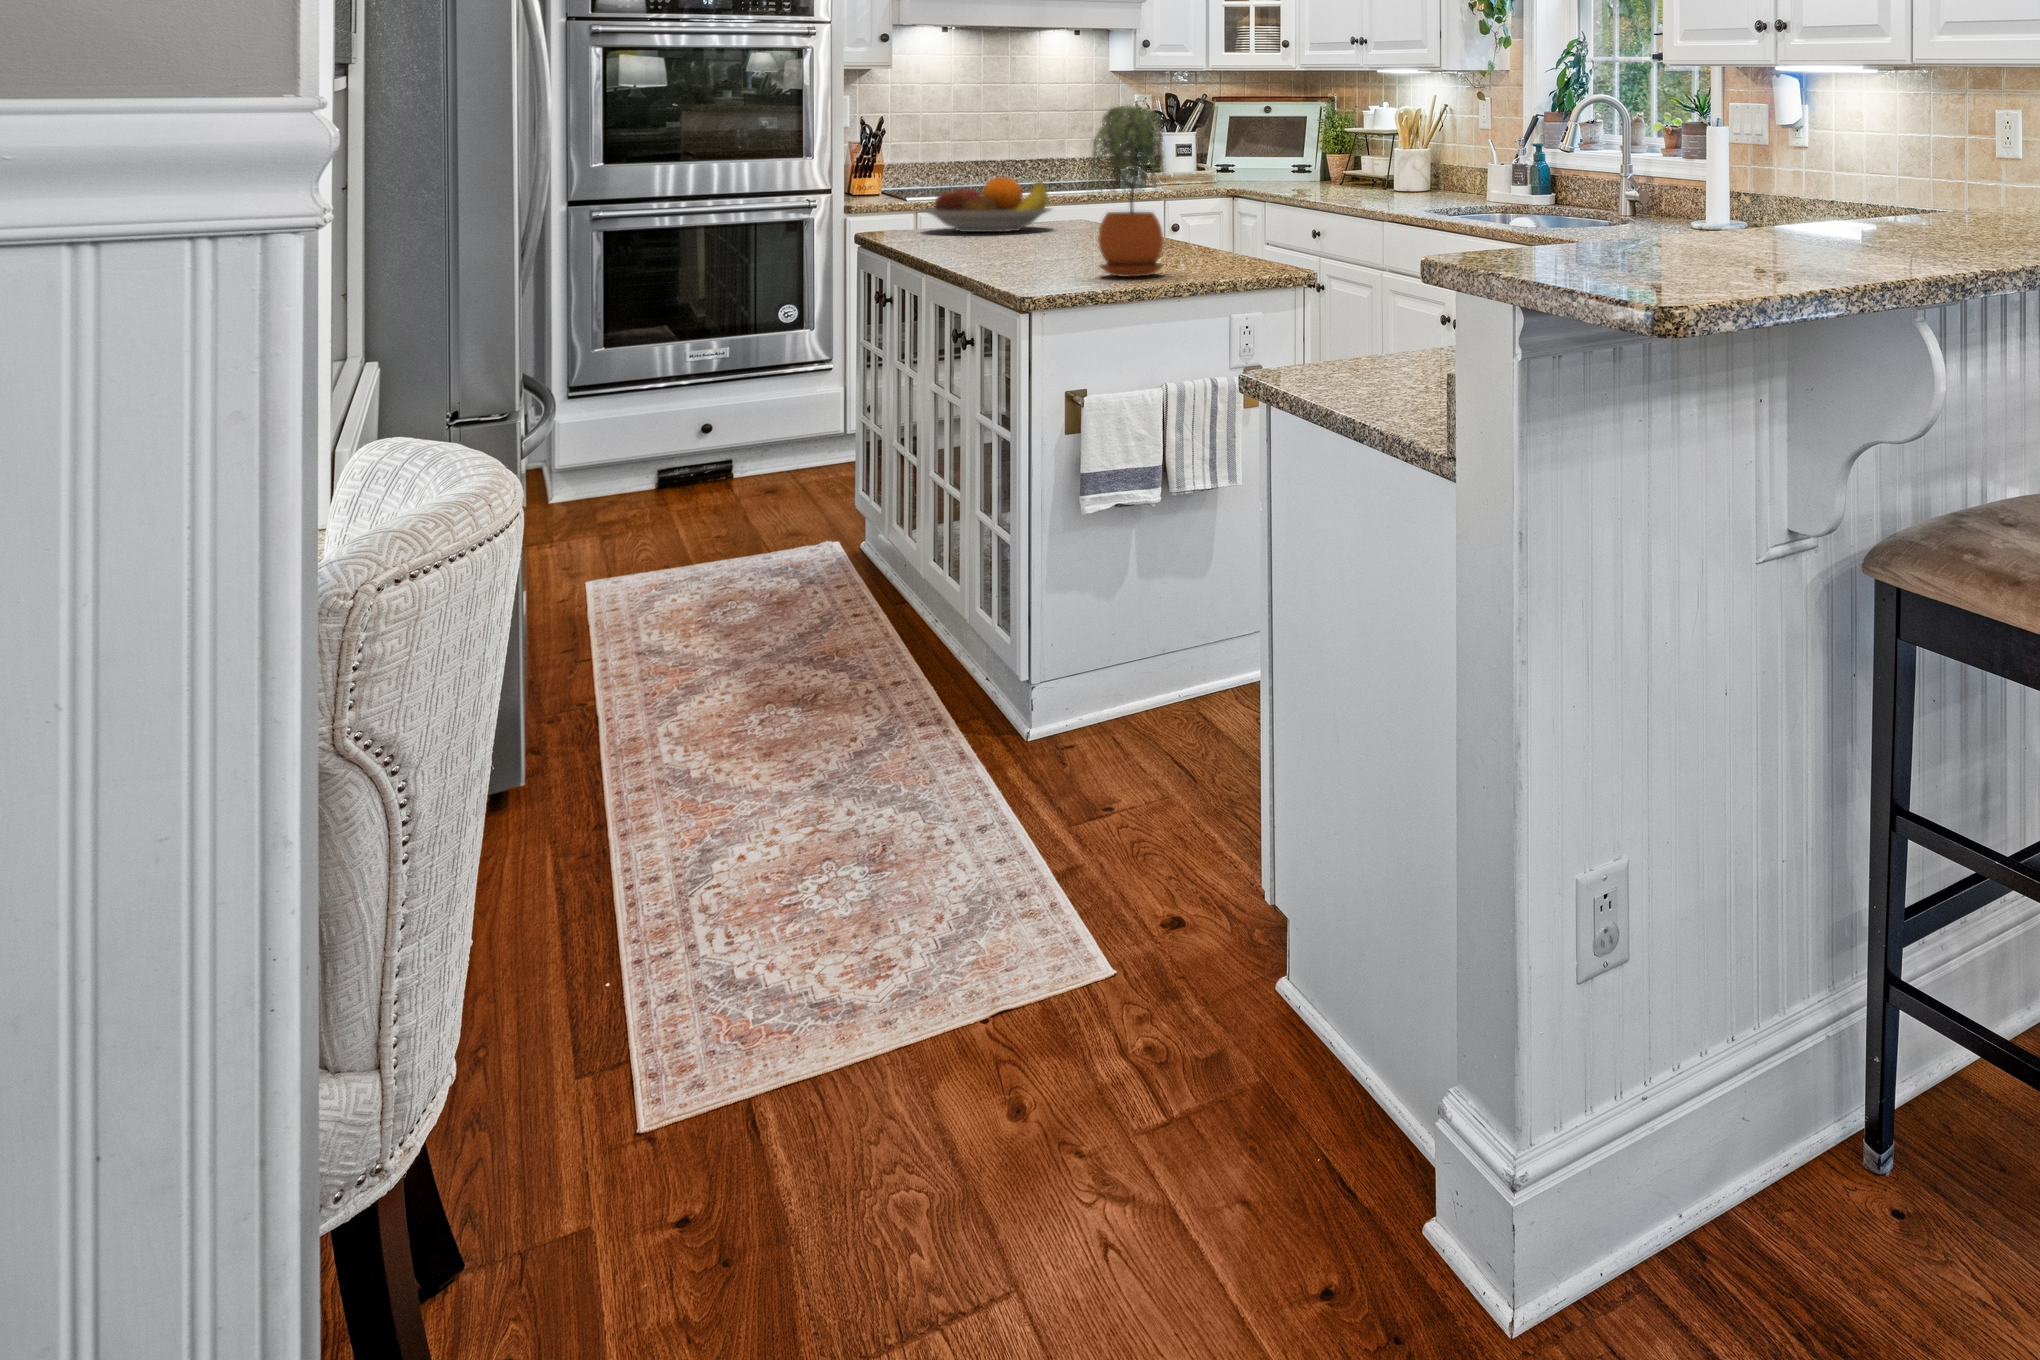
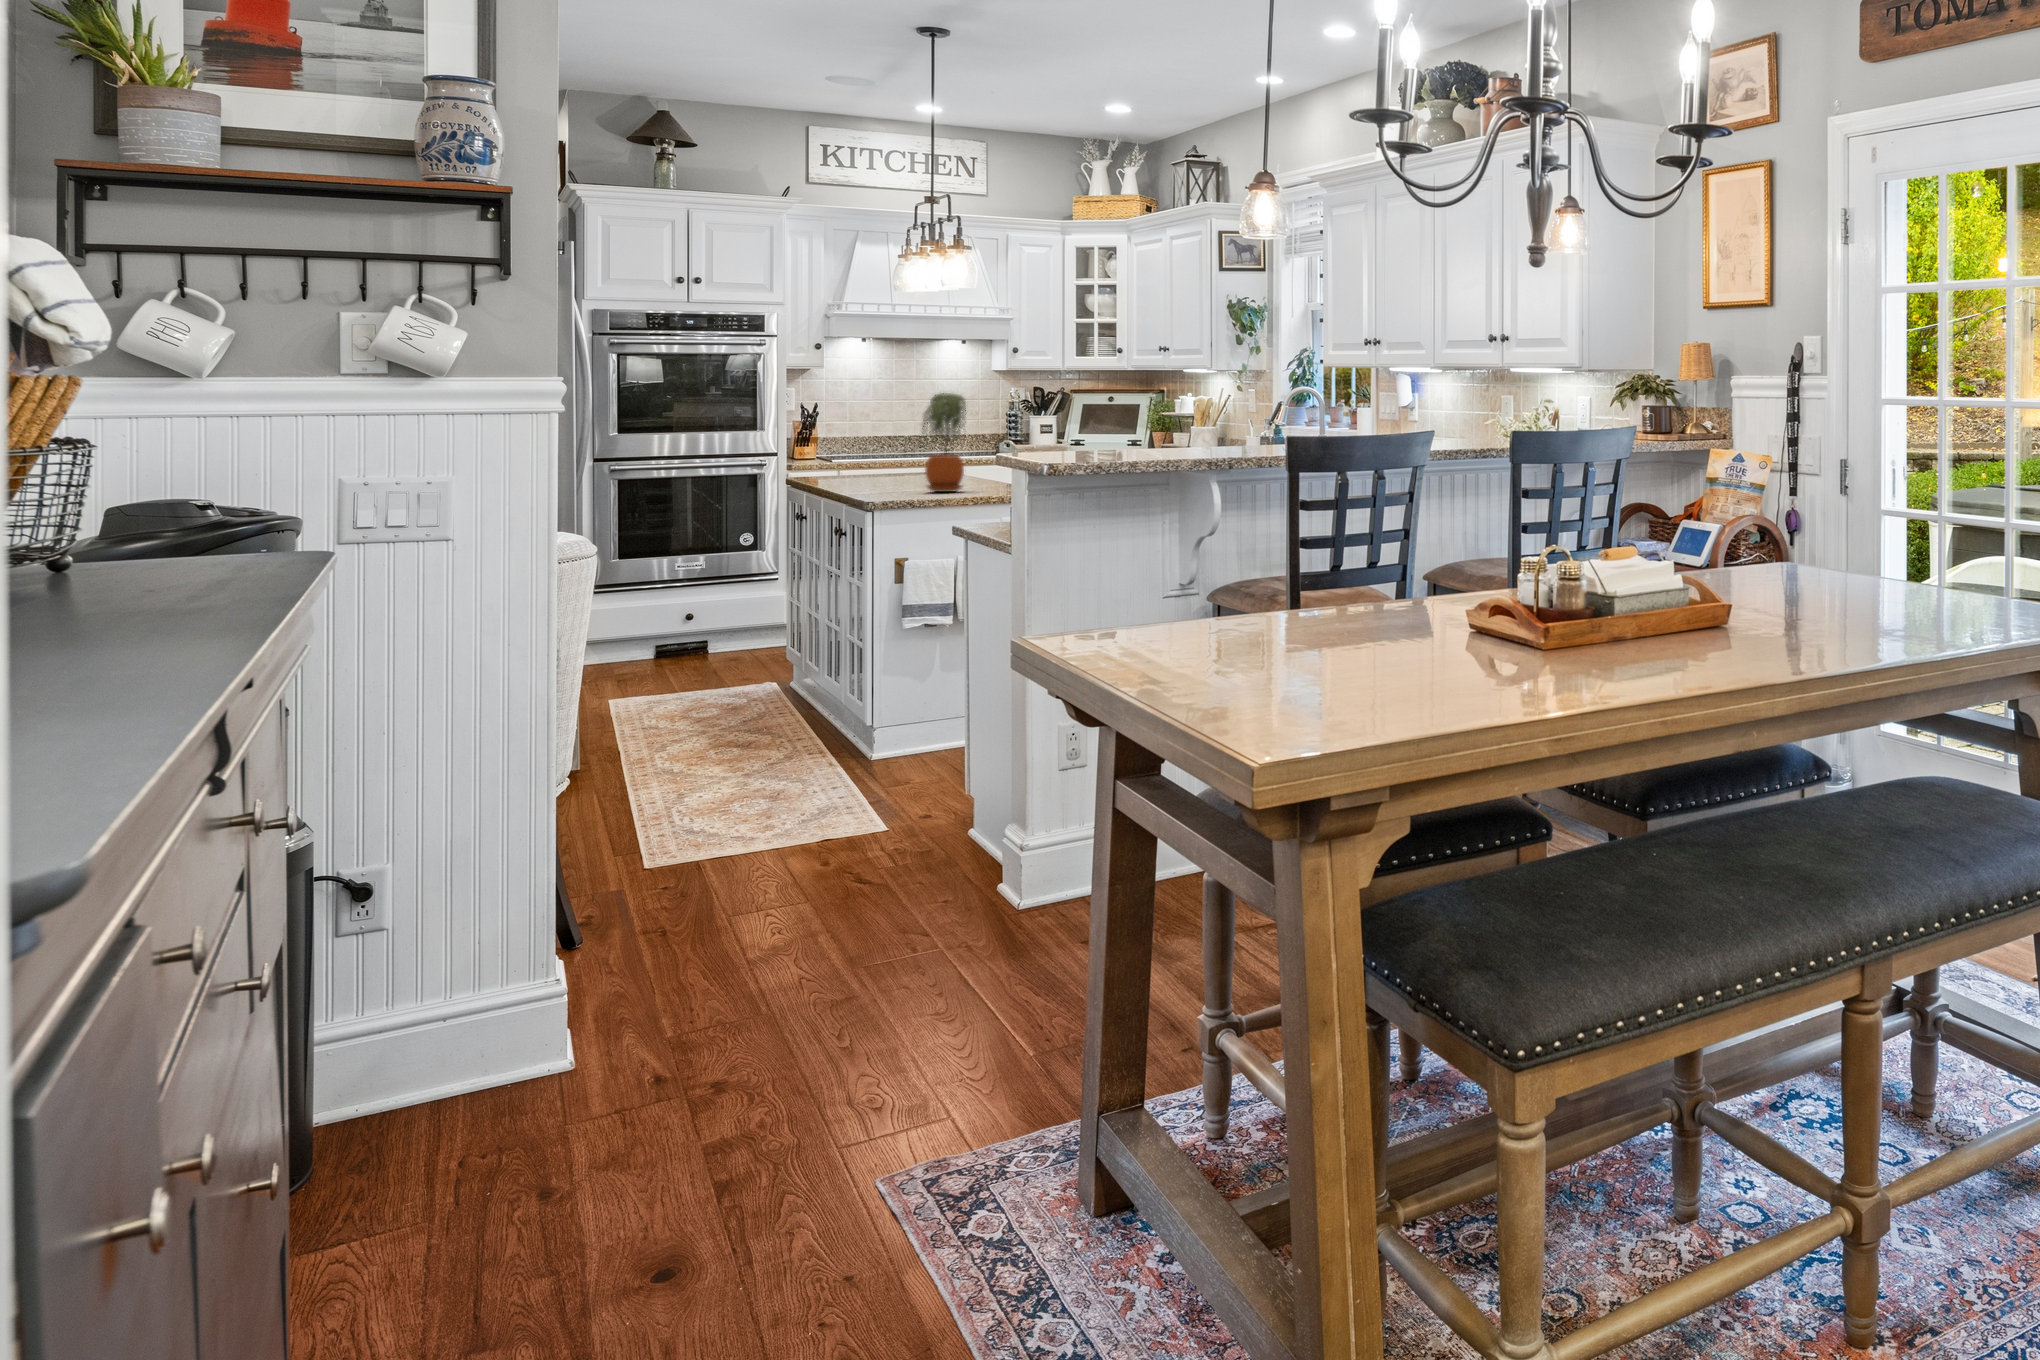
fruit bowl: present [924,177,1051,232] -> none [832,441,920,477]

